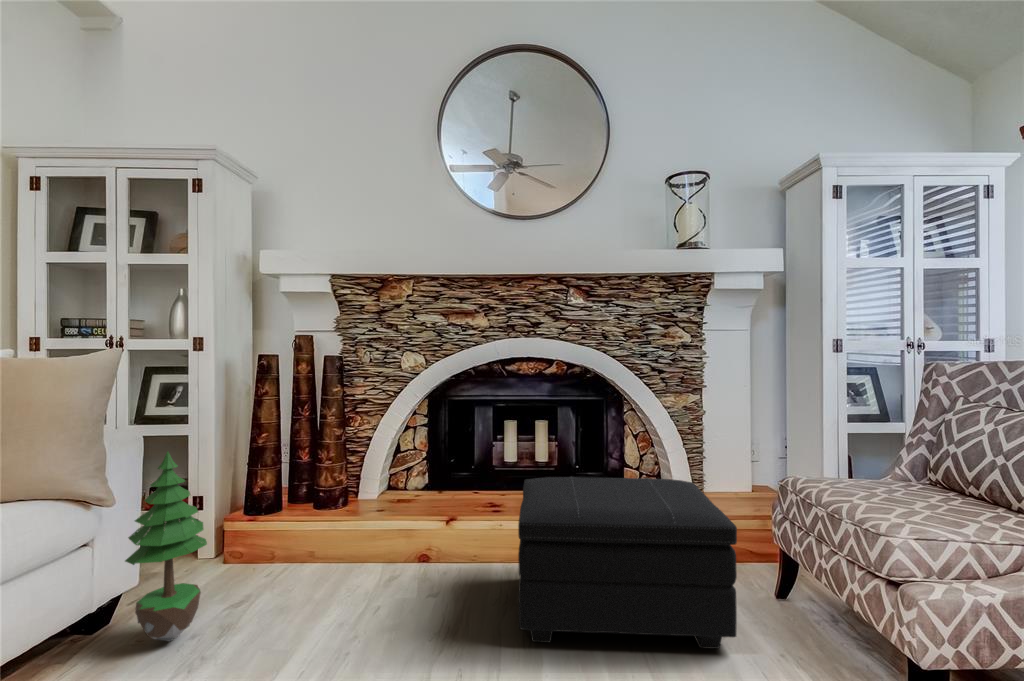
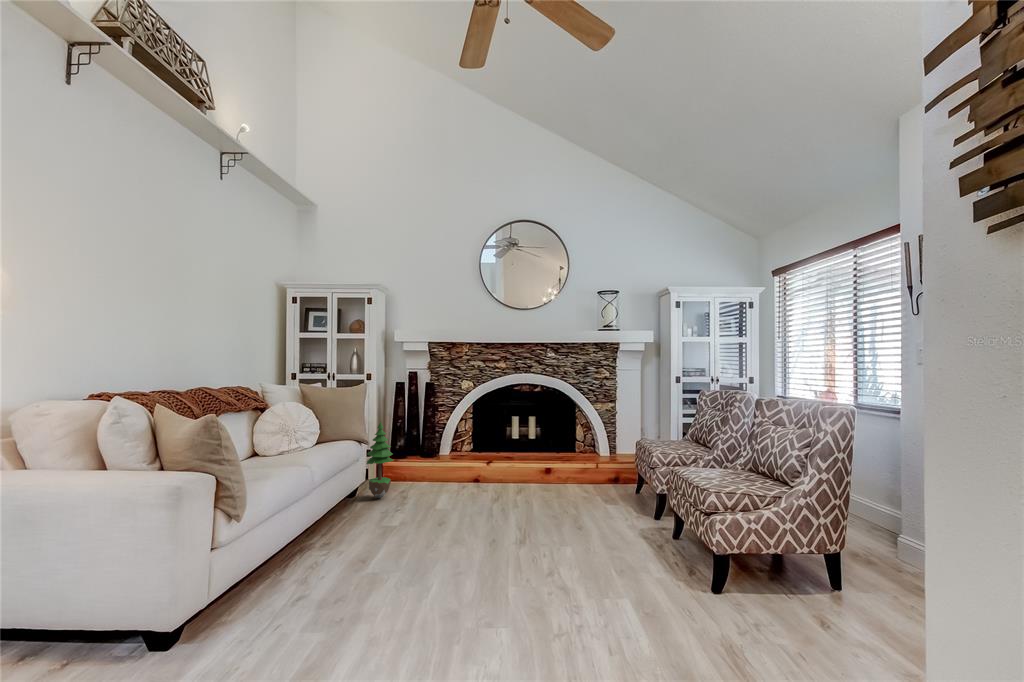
footstool: present [518,477,737,649] -> none [520,439,605,502]

